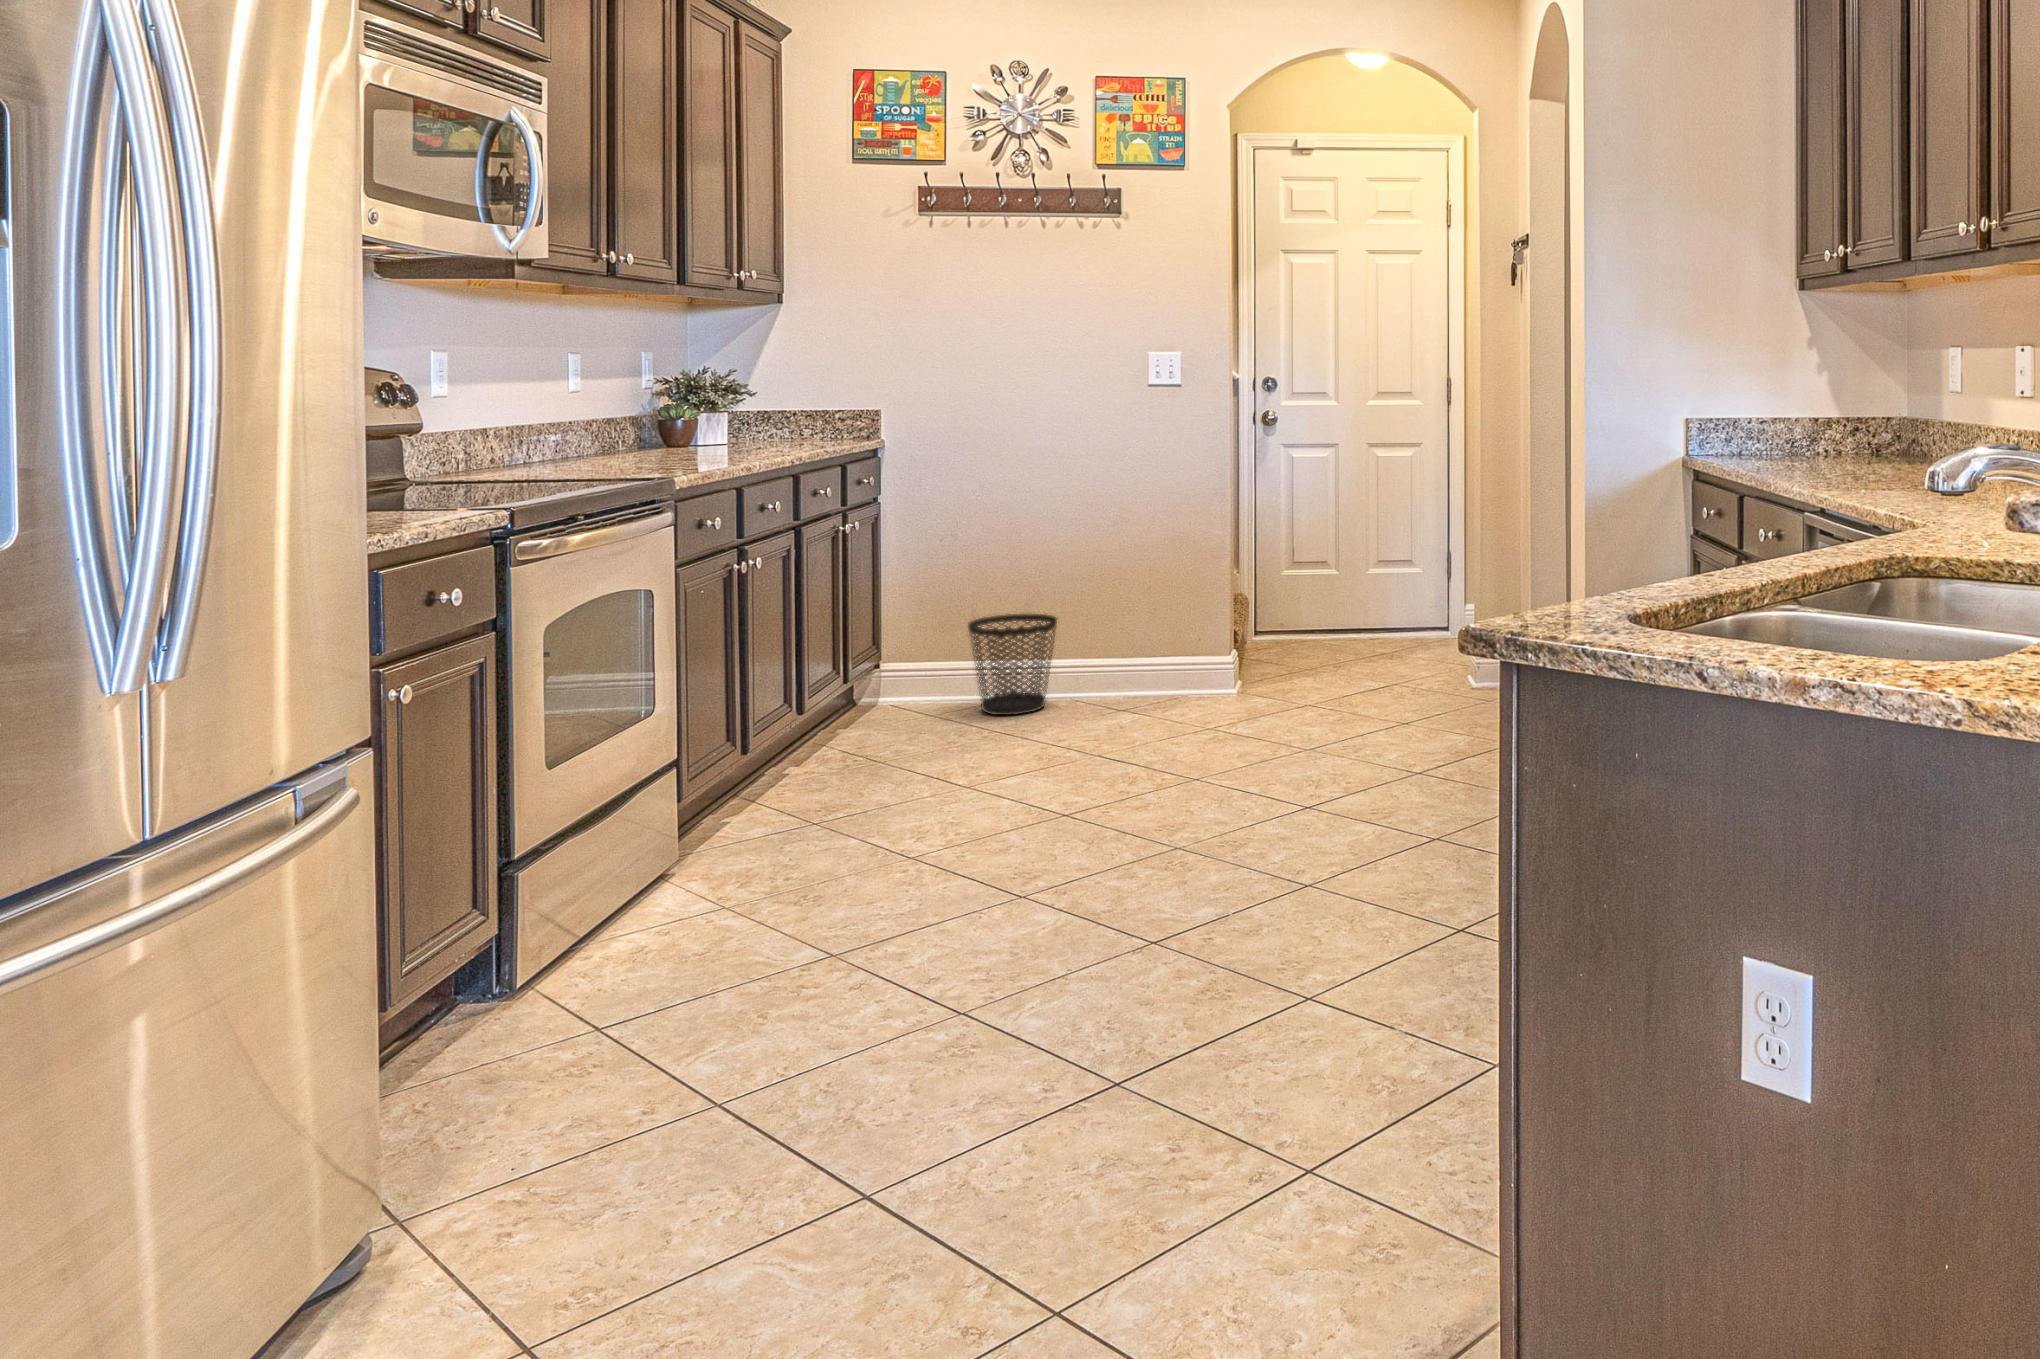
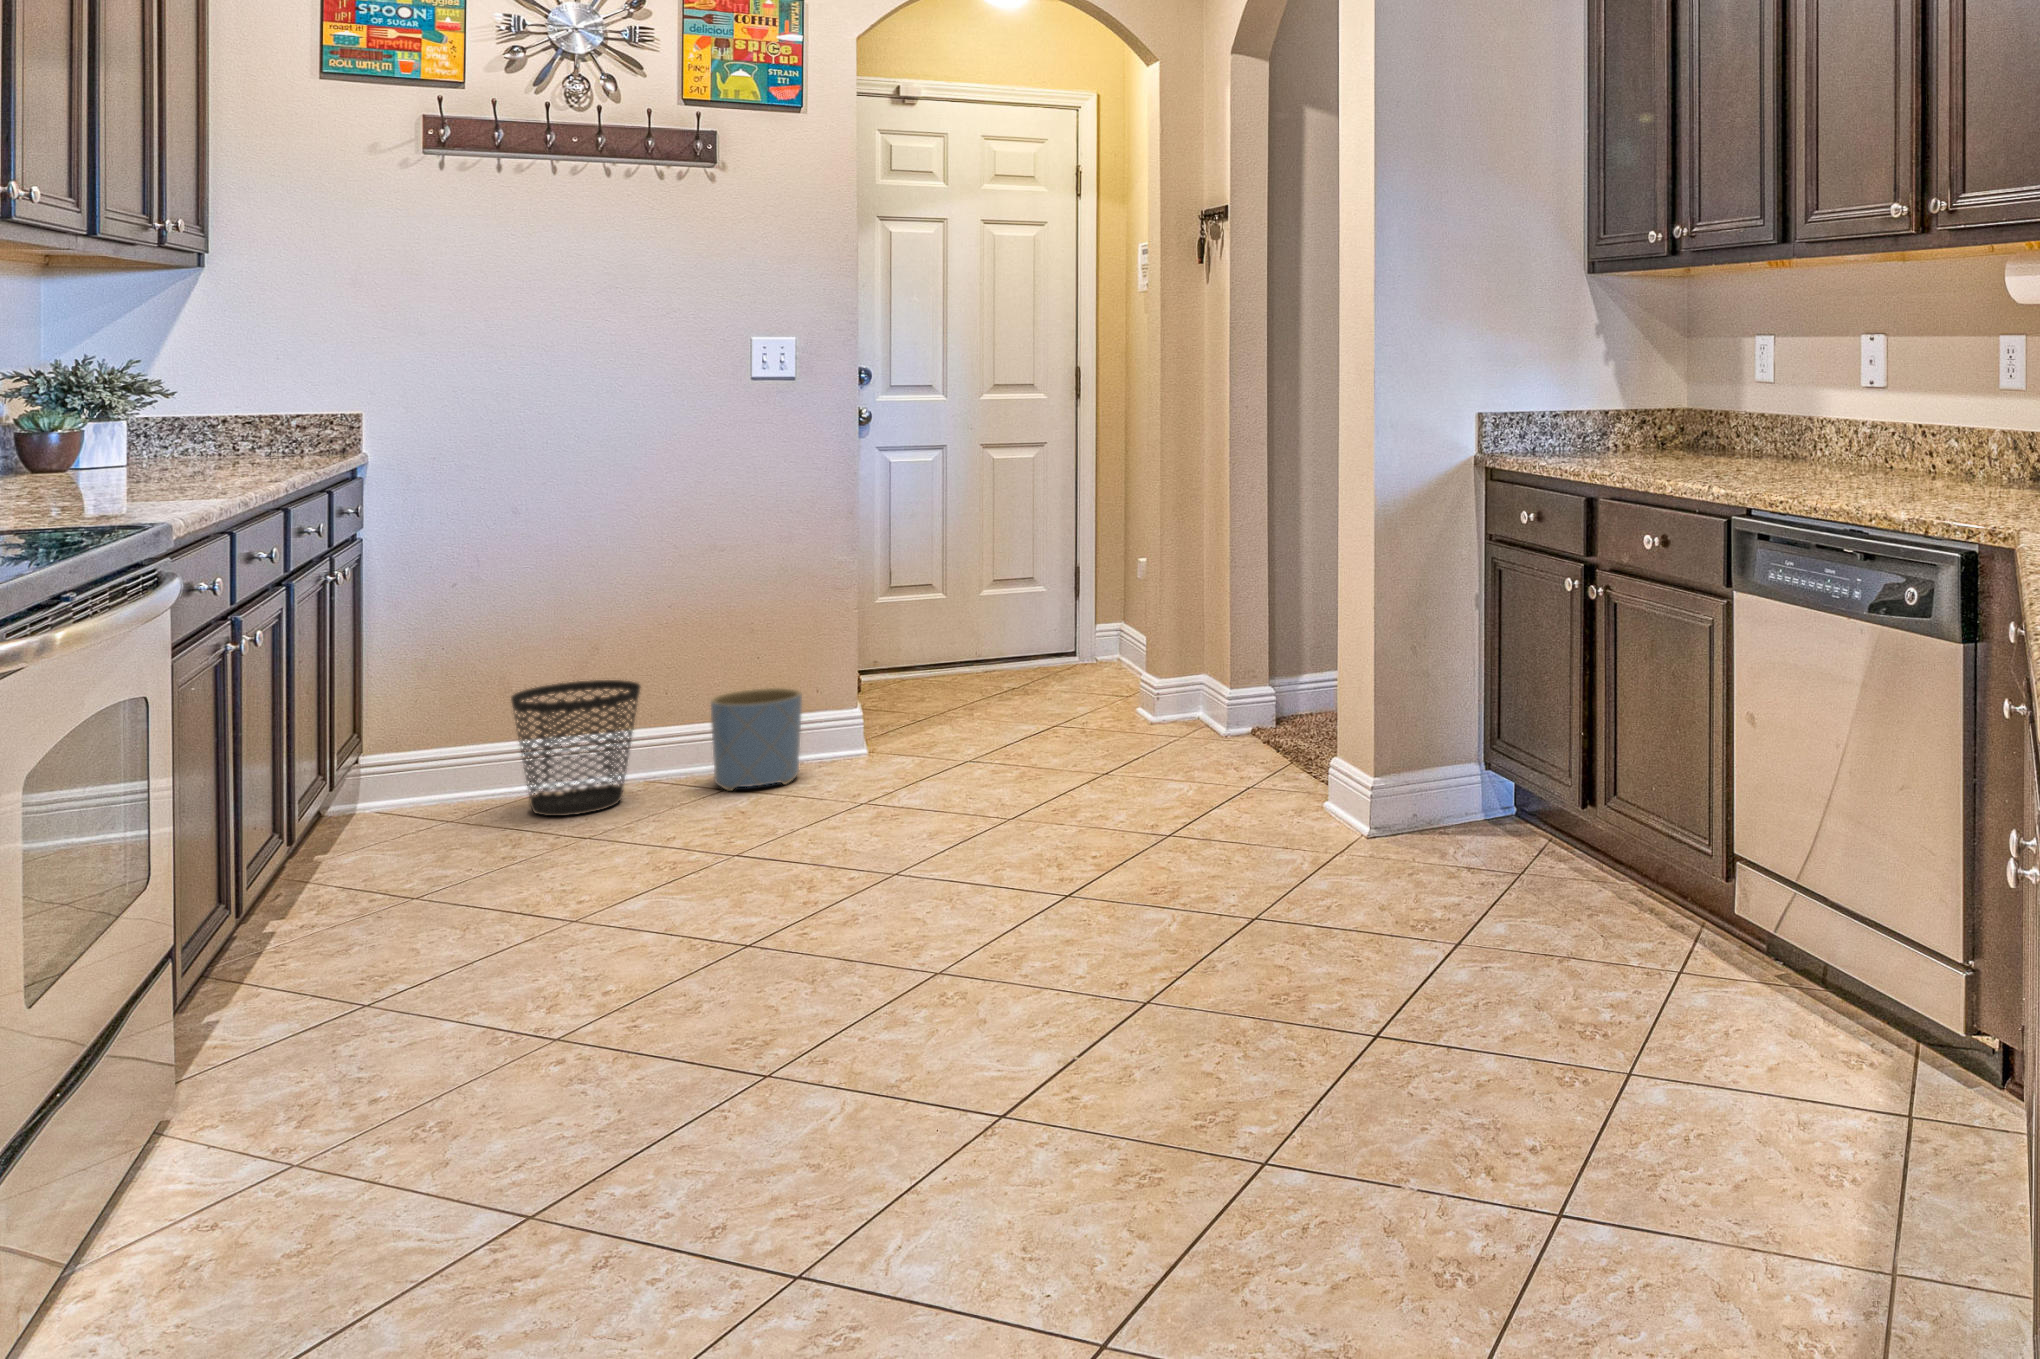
planter: none [1108,628,1175,707] -> present [711,688,802,791]

